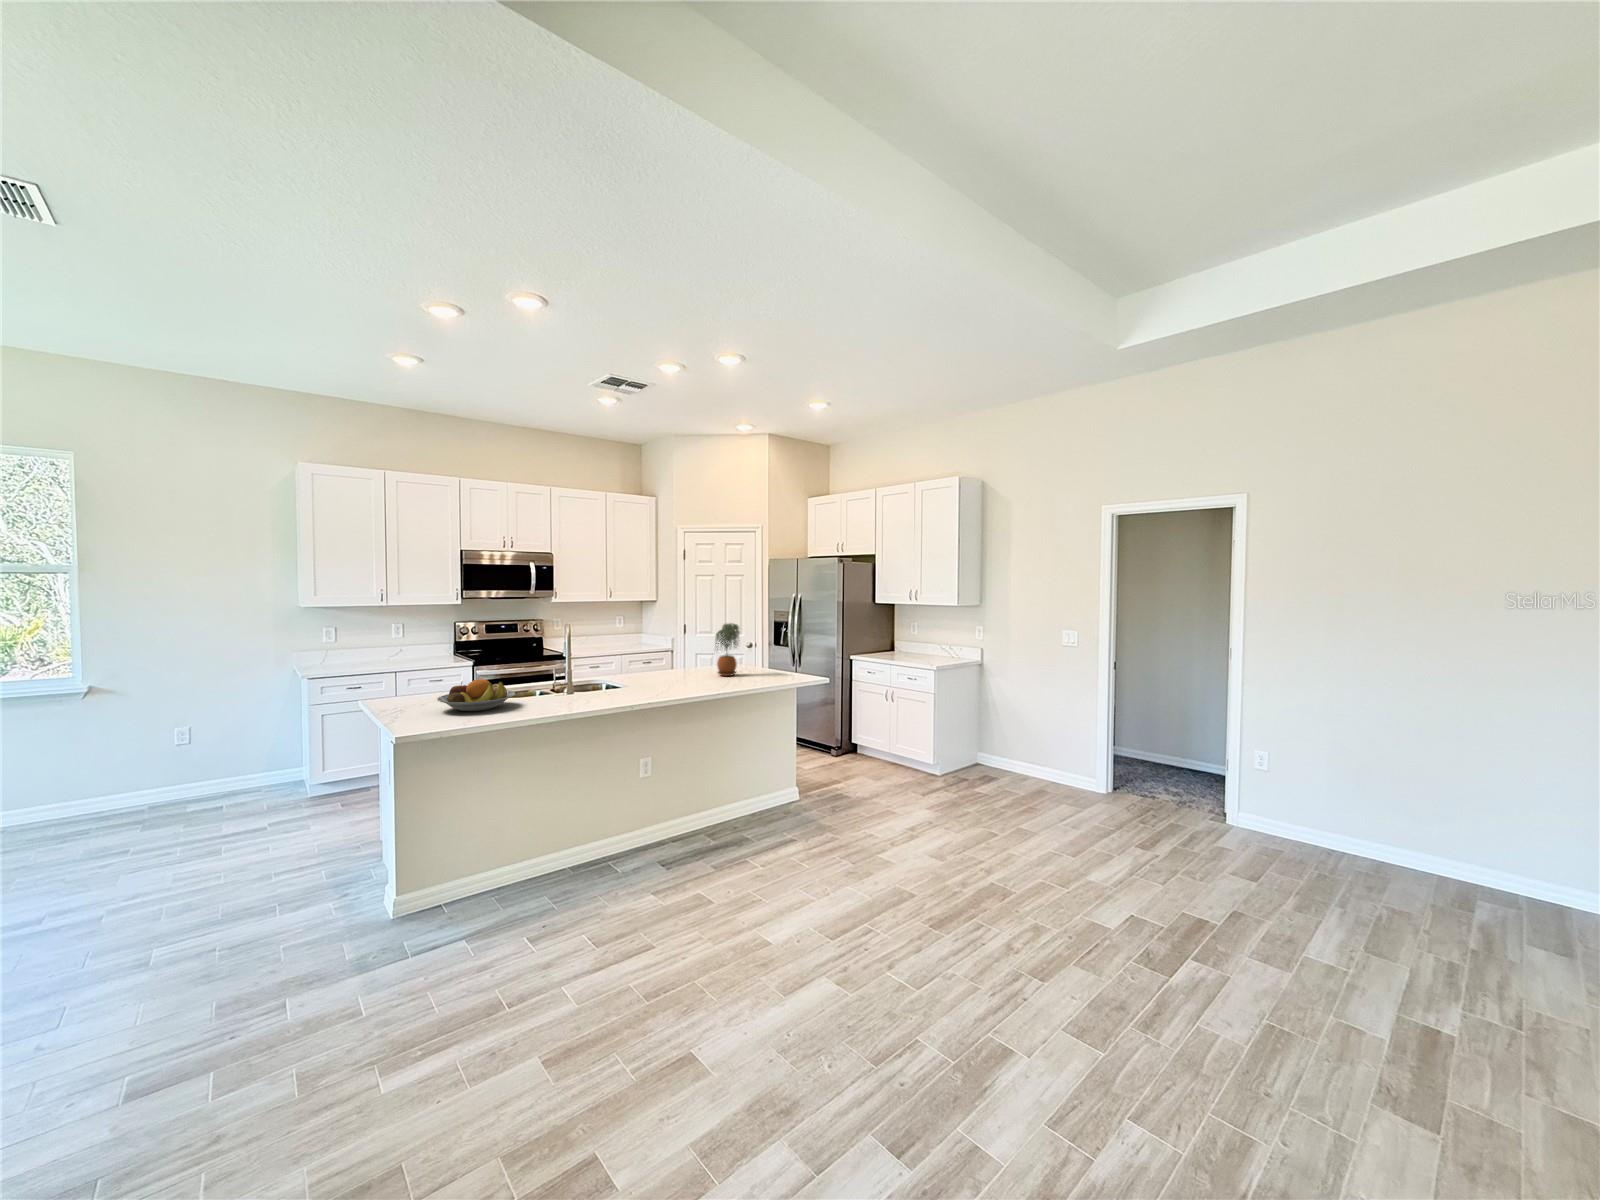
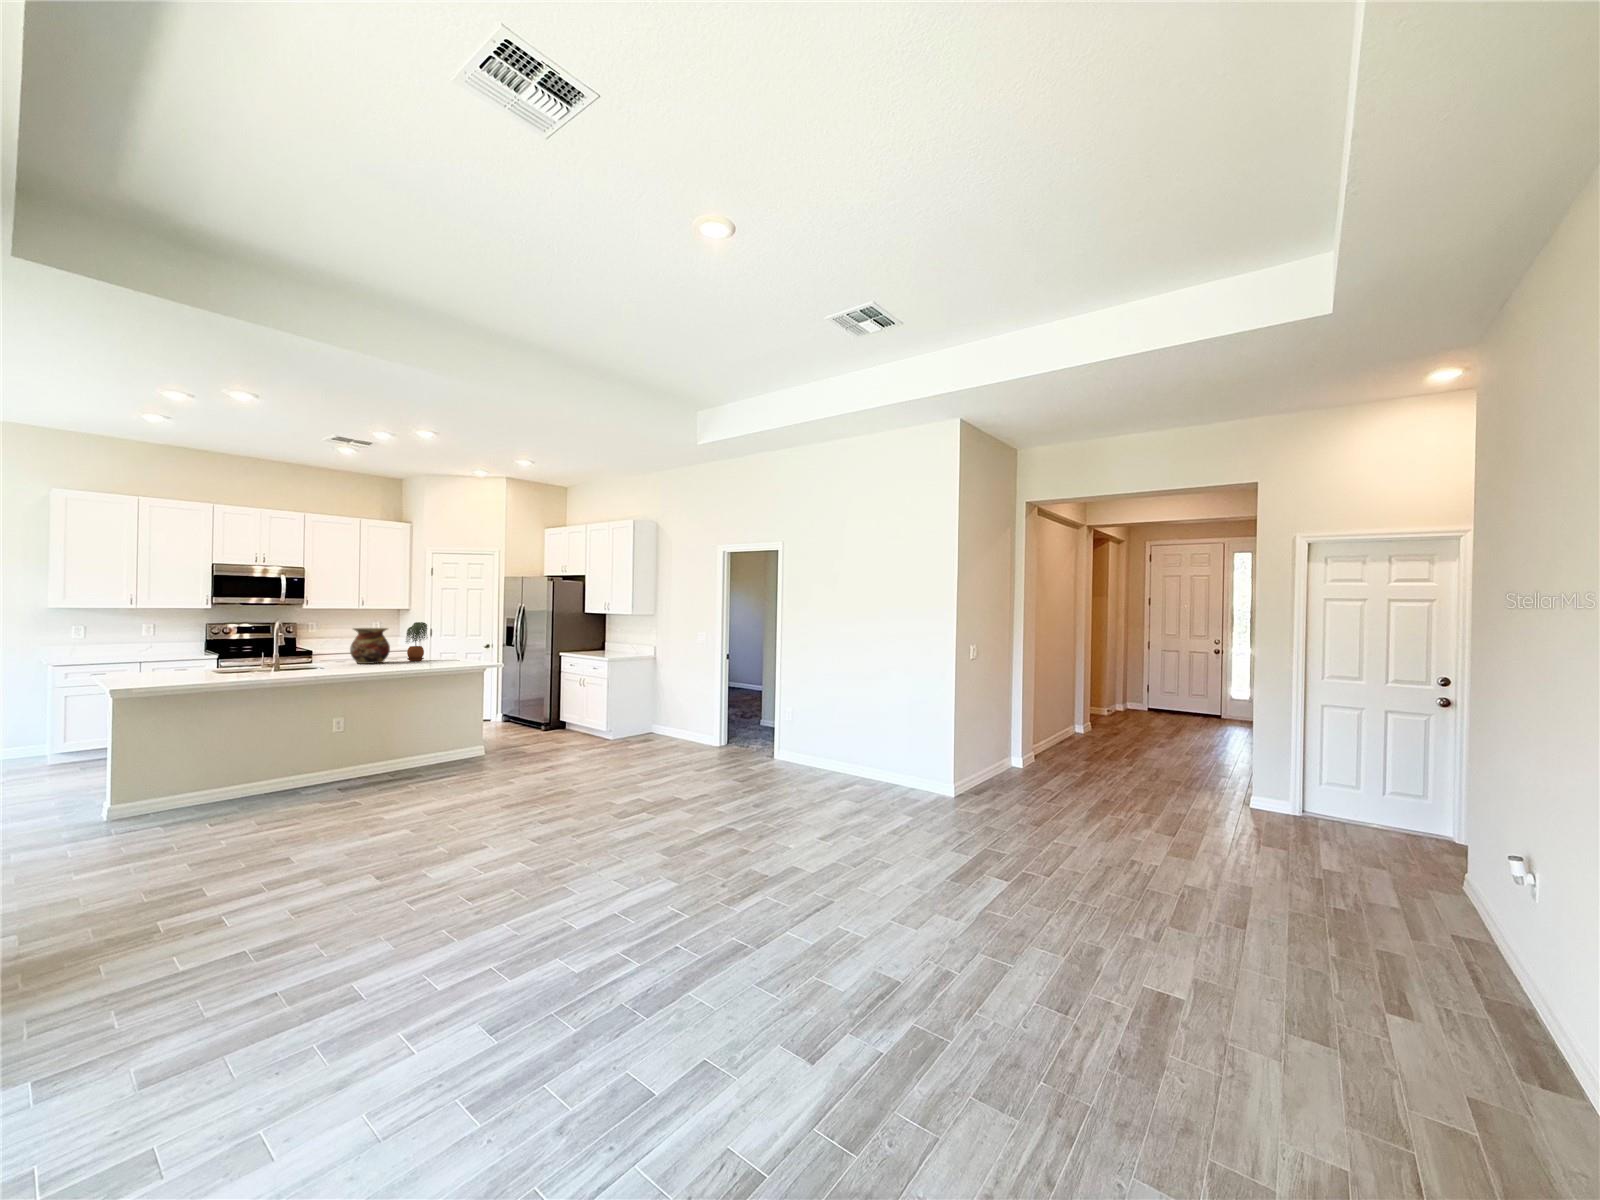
vase: none [656,632,701,682] -> present [350,628,390,664]
fruit bowl: present [437,679,515,711] -> none [141,654,210,676]

